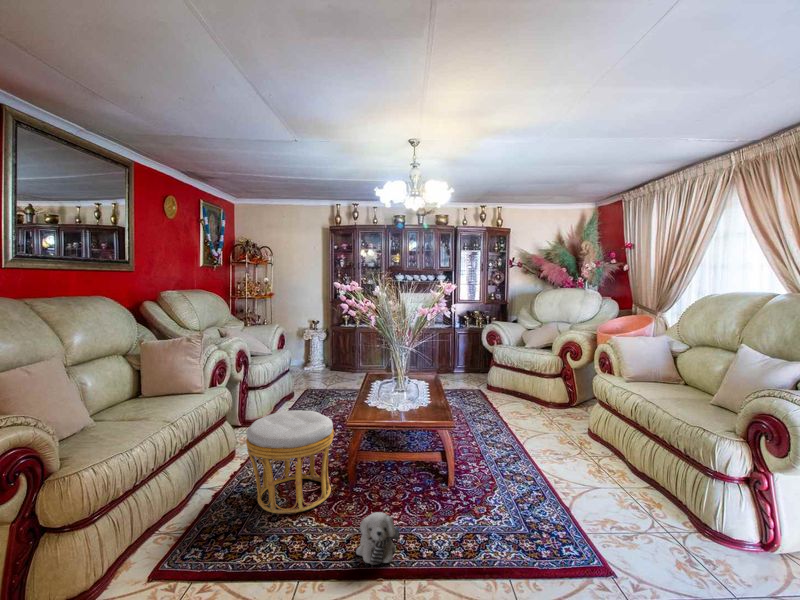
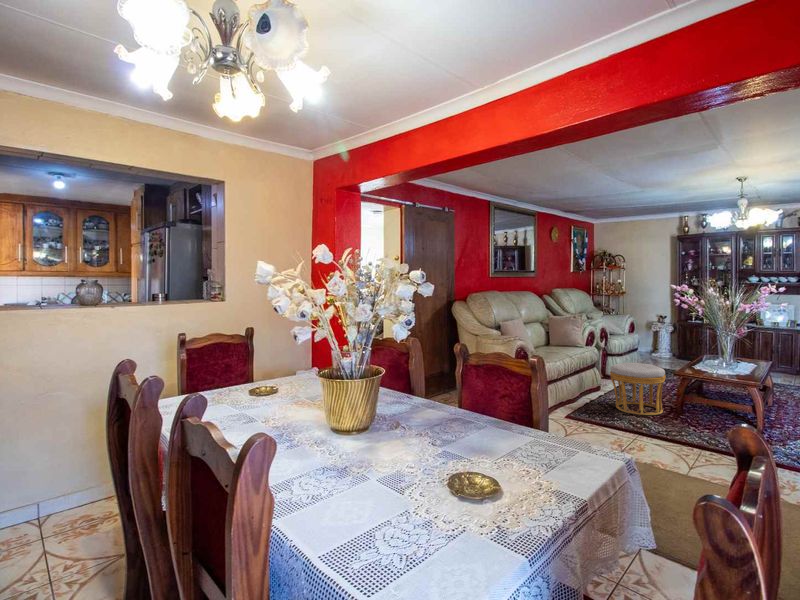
plush toy: present [356,512,399,565] -> none [674,413,702,440]

